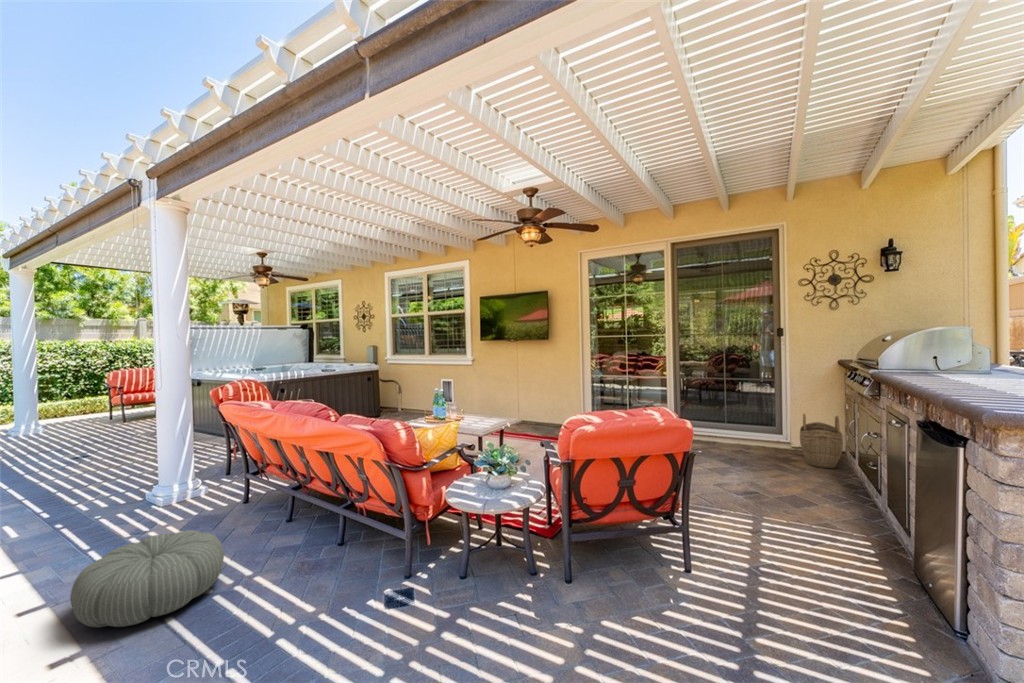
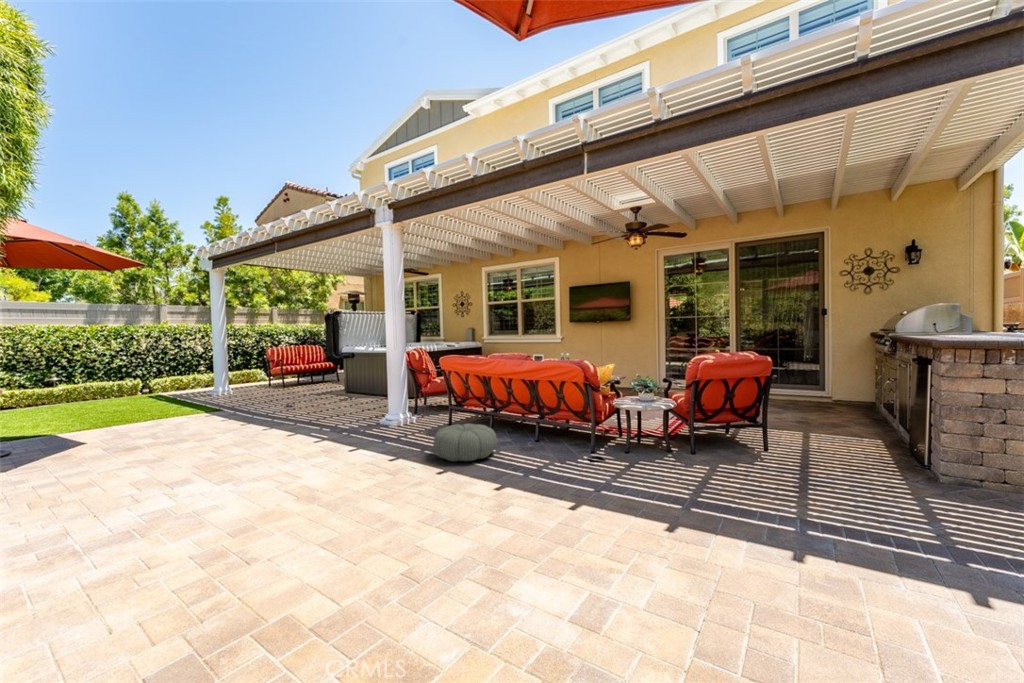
woven basket: present [800,414,843,468] -> none [839,373,872,412]

